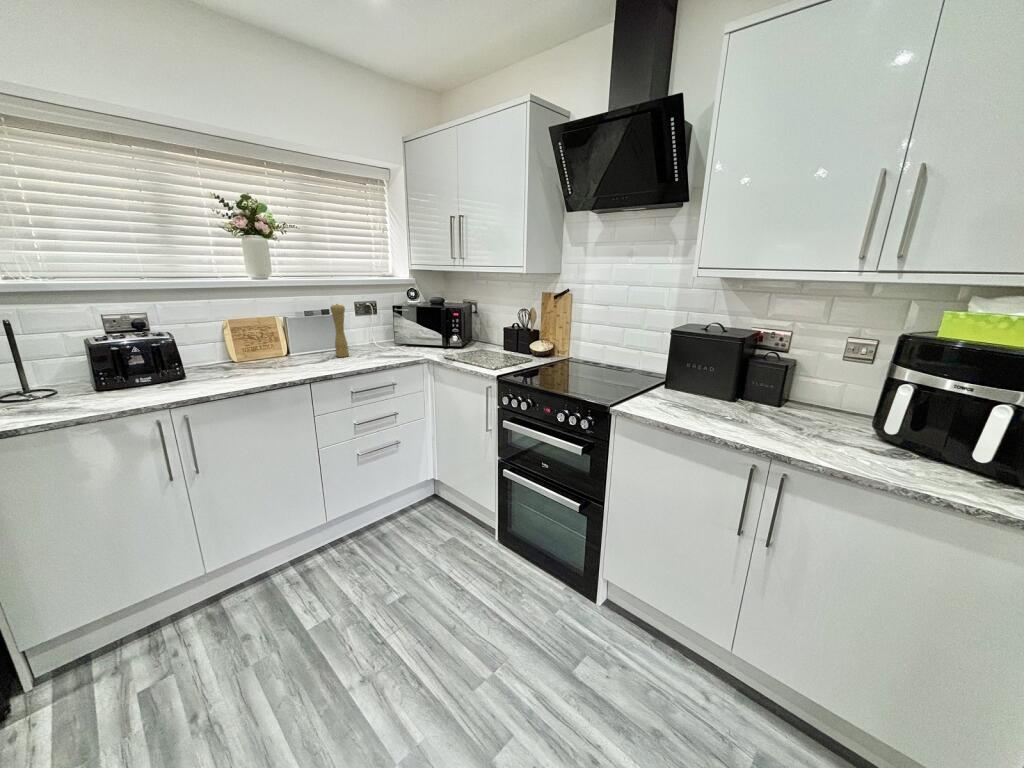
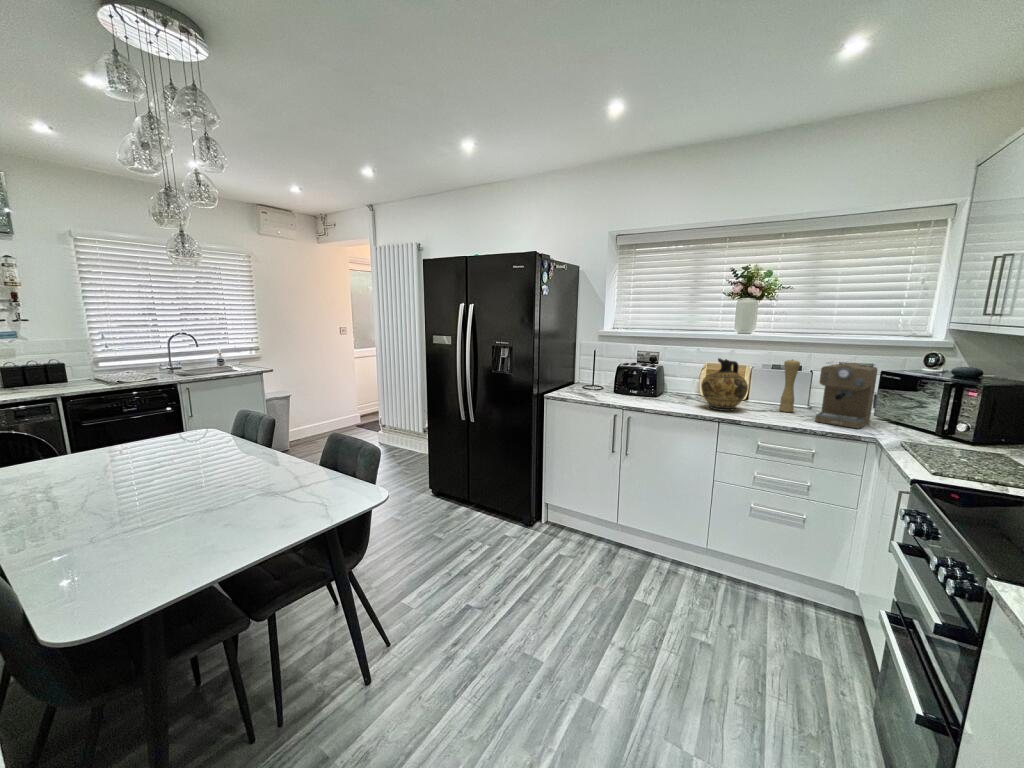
coffee maker: none [368,302,413,358] -> present [815,363,877,428]
ceramic jug: none [261,310,317,372] -> present [701,358,748,411]

